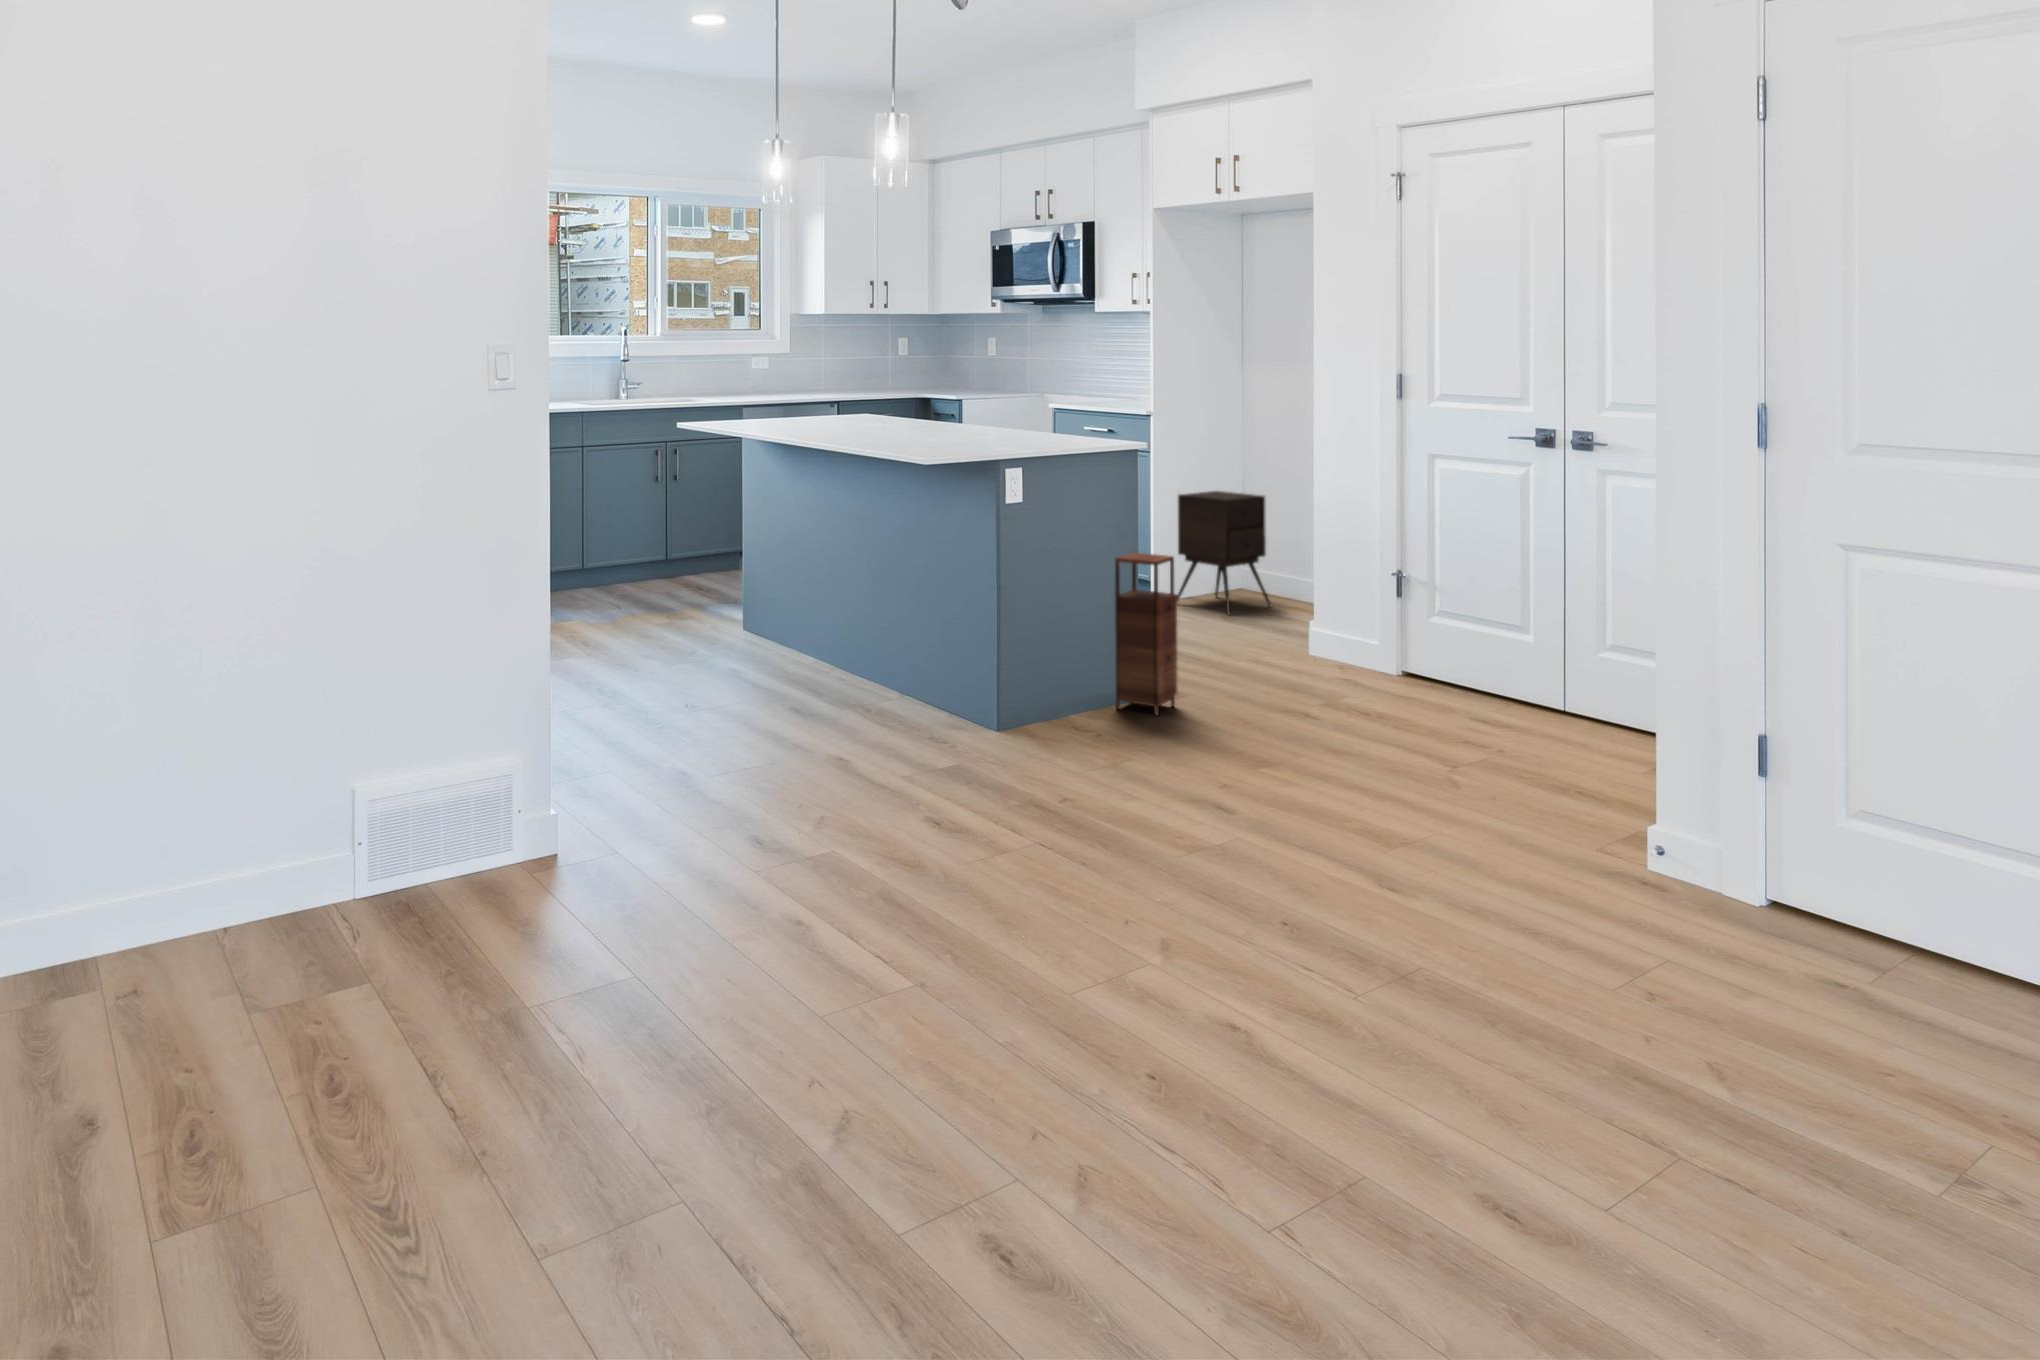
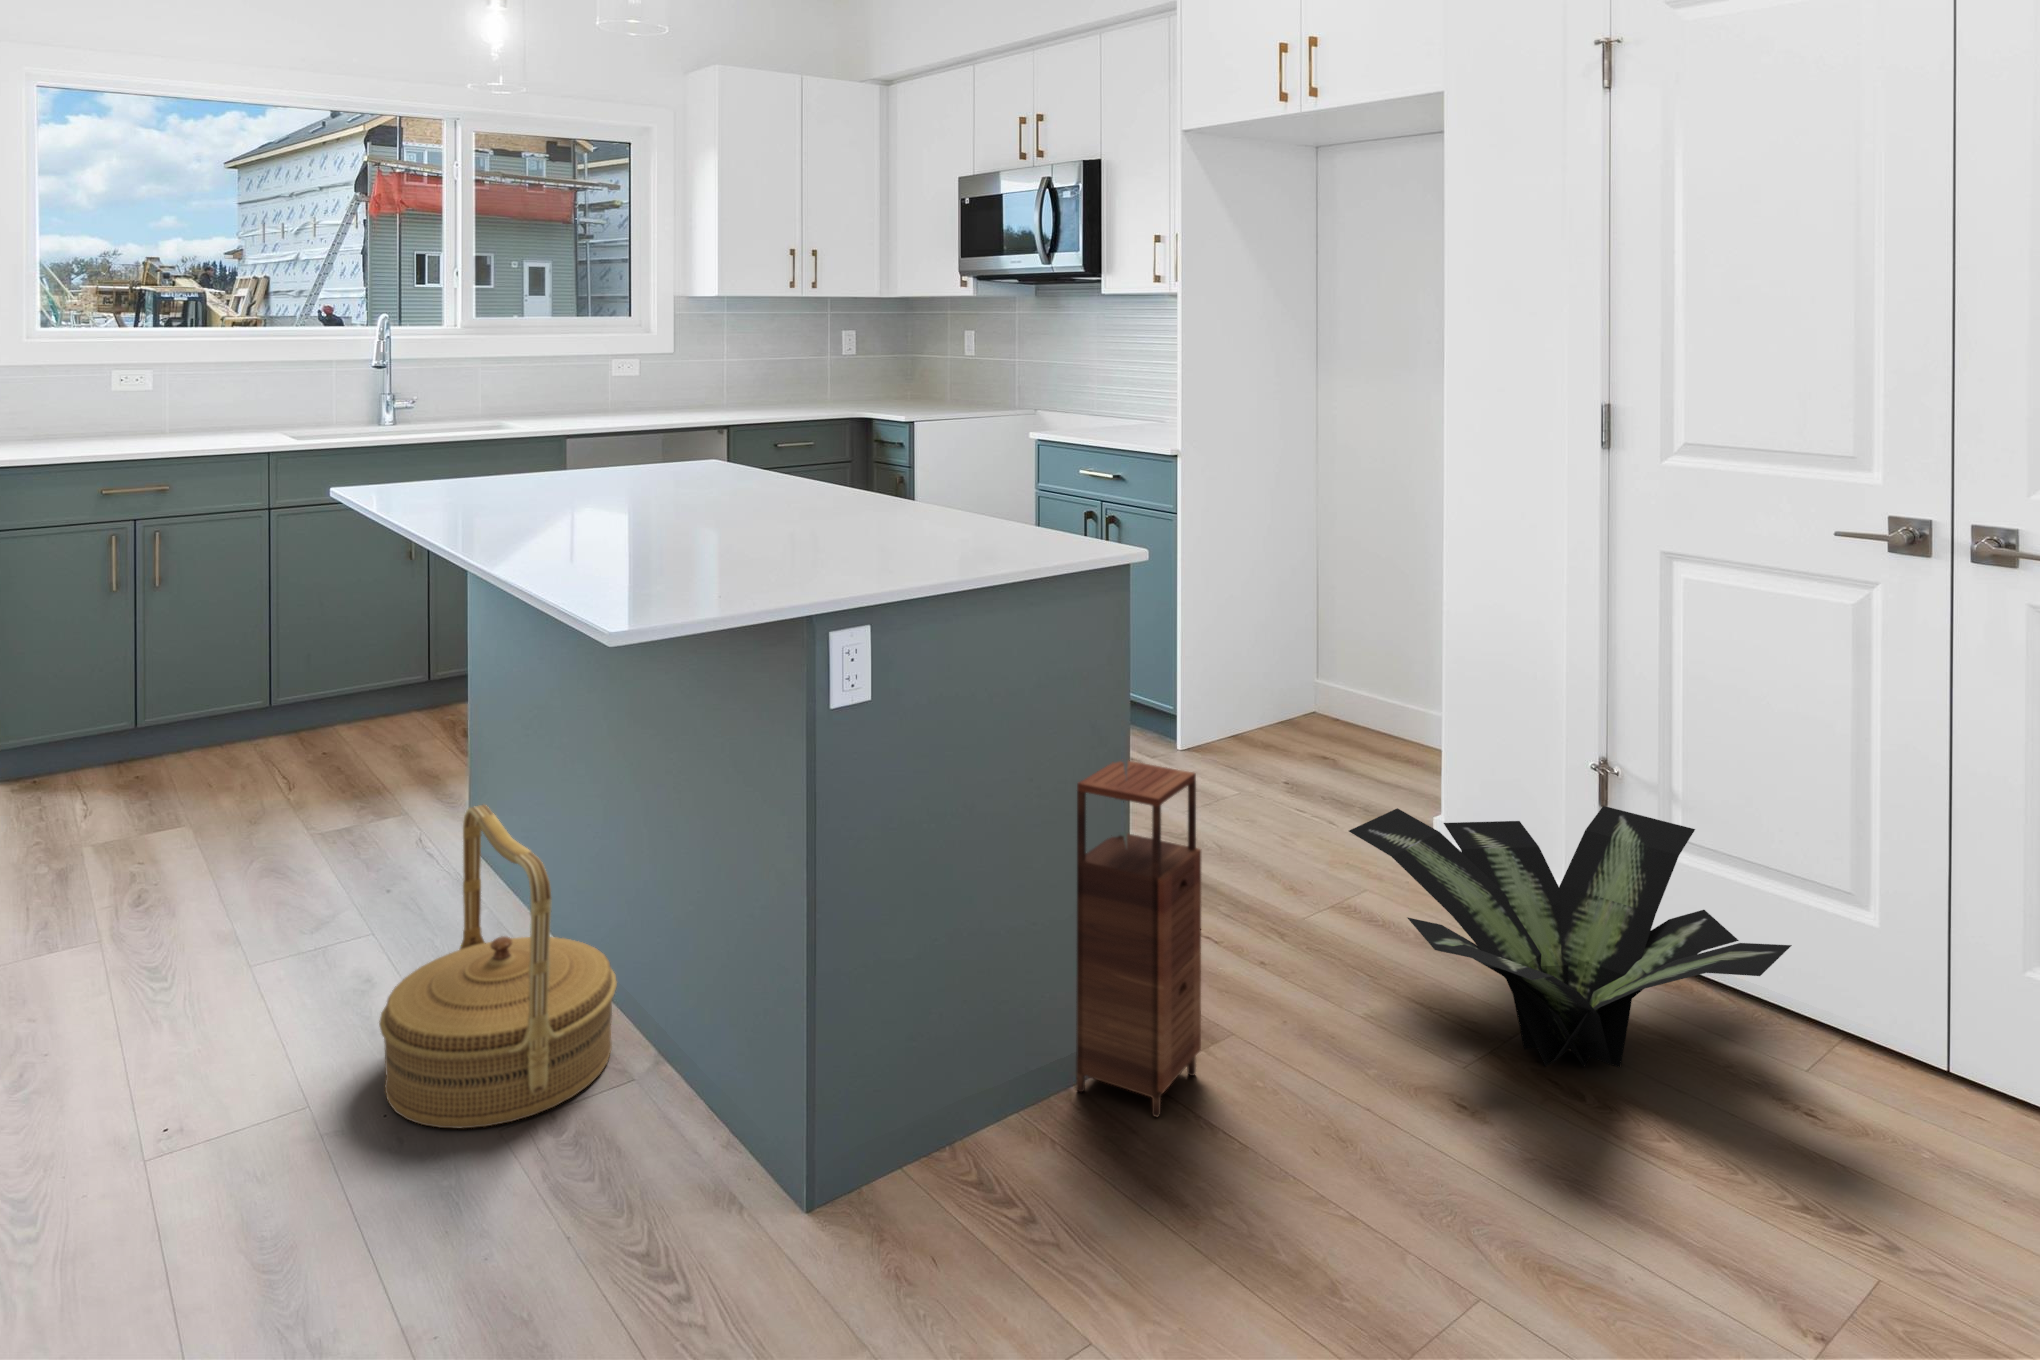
side table: present [1177,491,1271,614] -> none [1212,566,1360,771]
woven basket: none [776,576,884,711] -> present [379,805,617,1128]
potted plant: none [1254,596,1477,709] -> present [1349,806,1792,1067]

